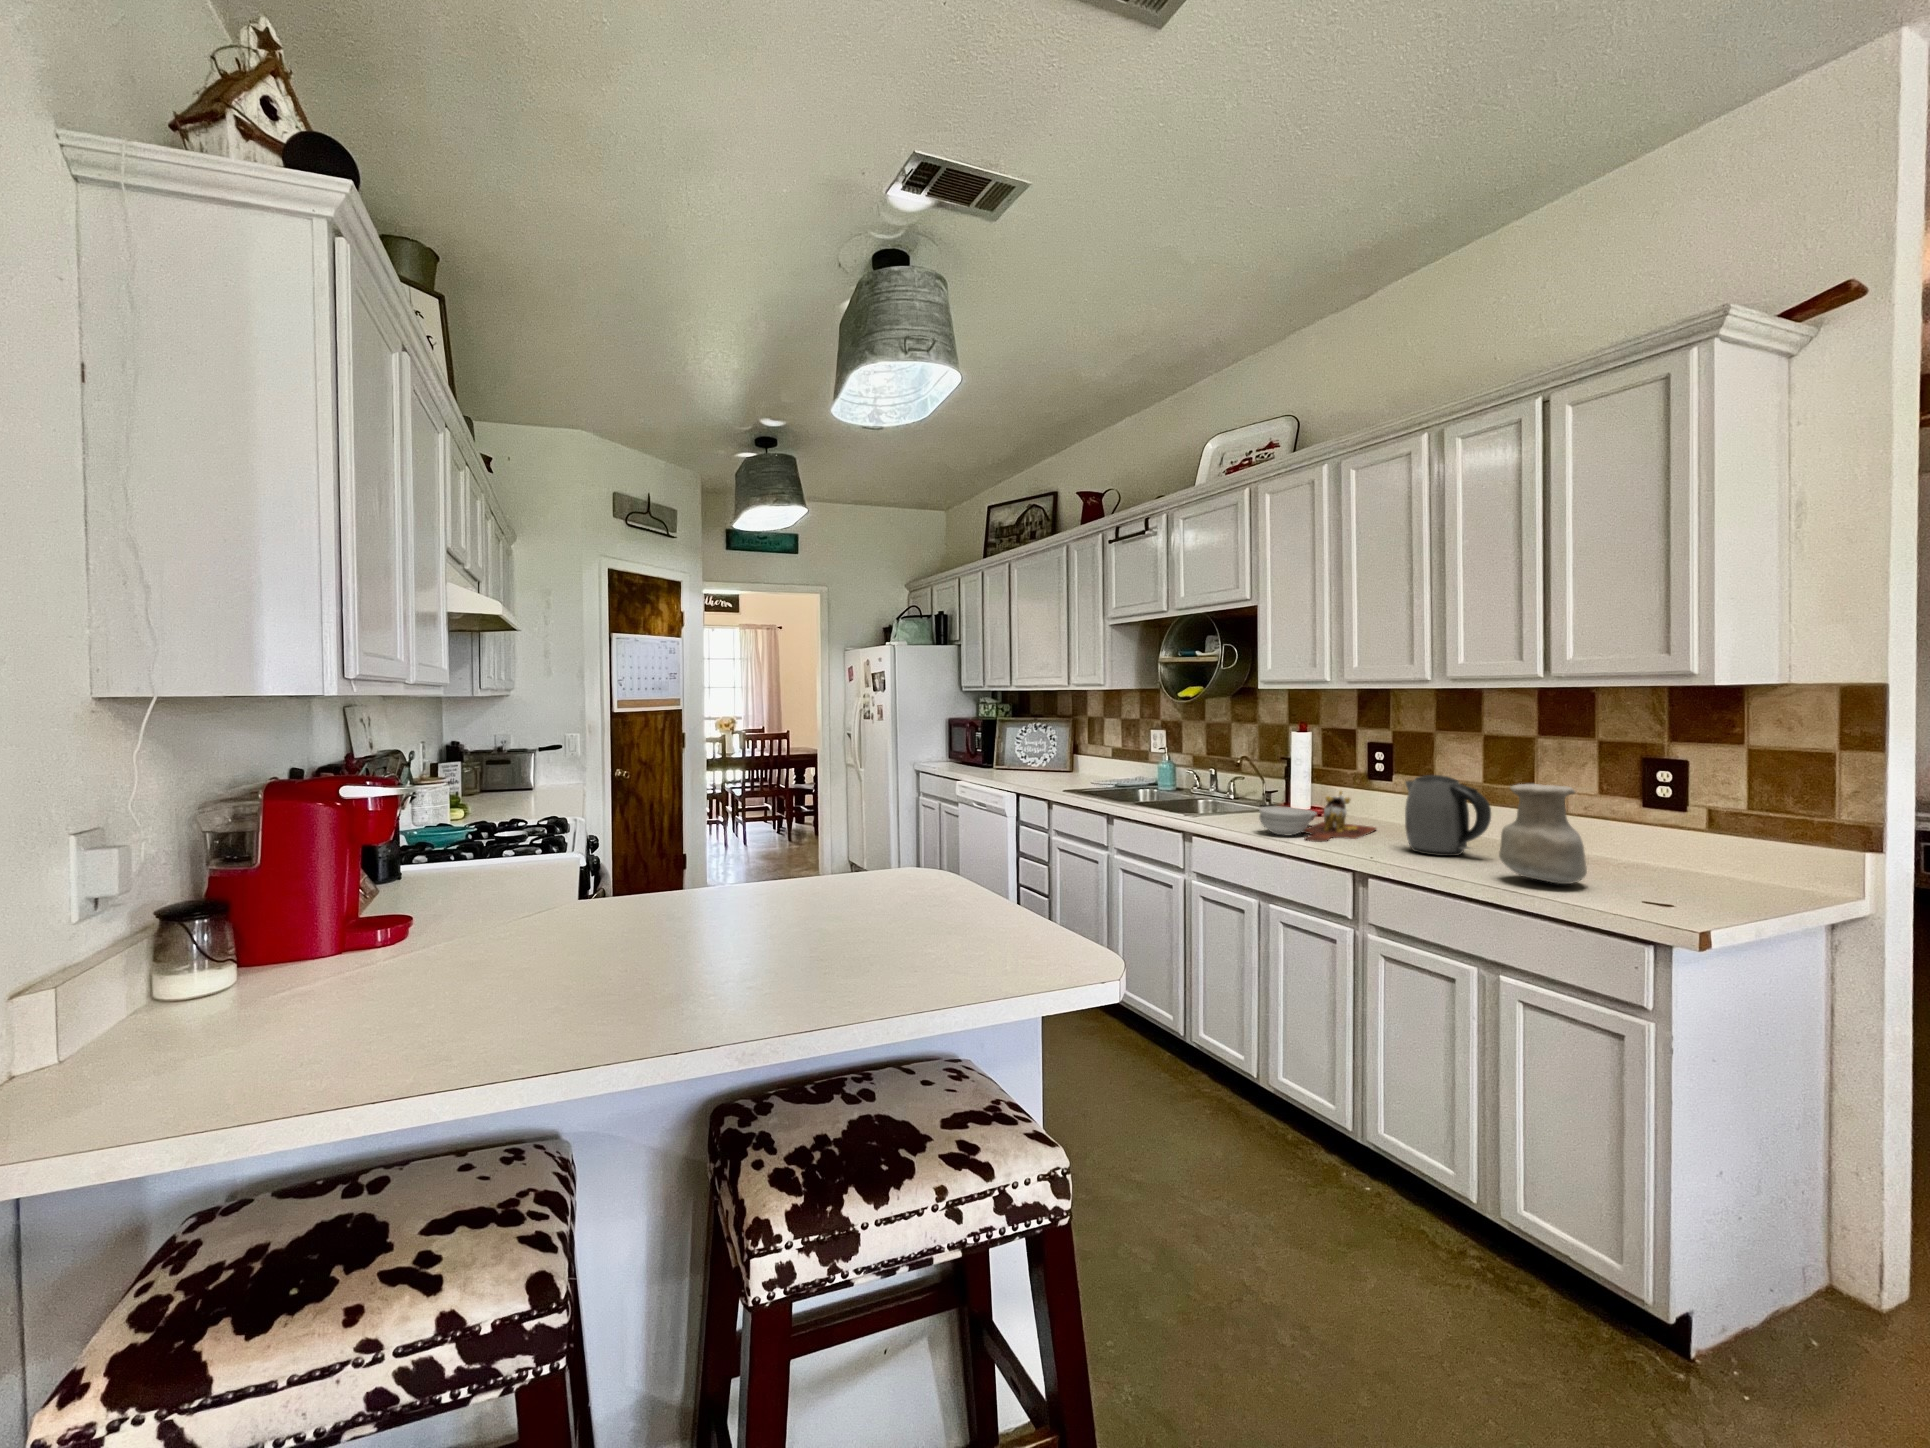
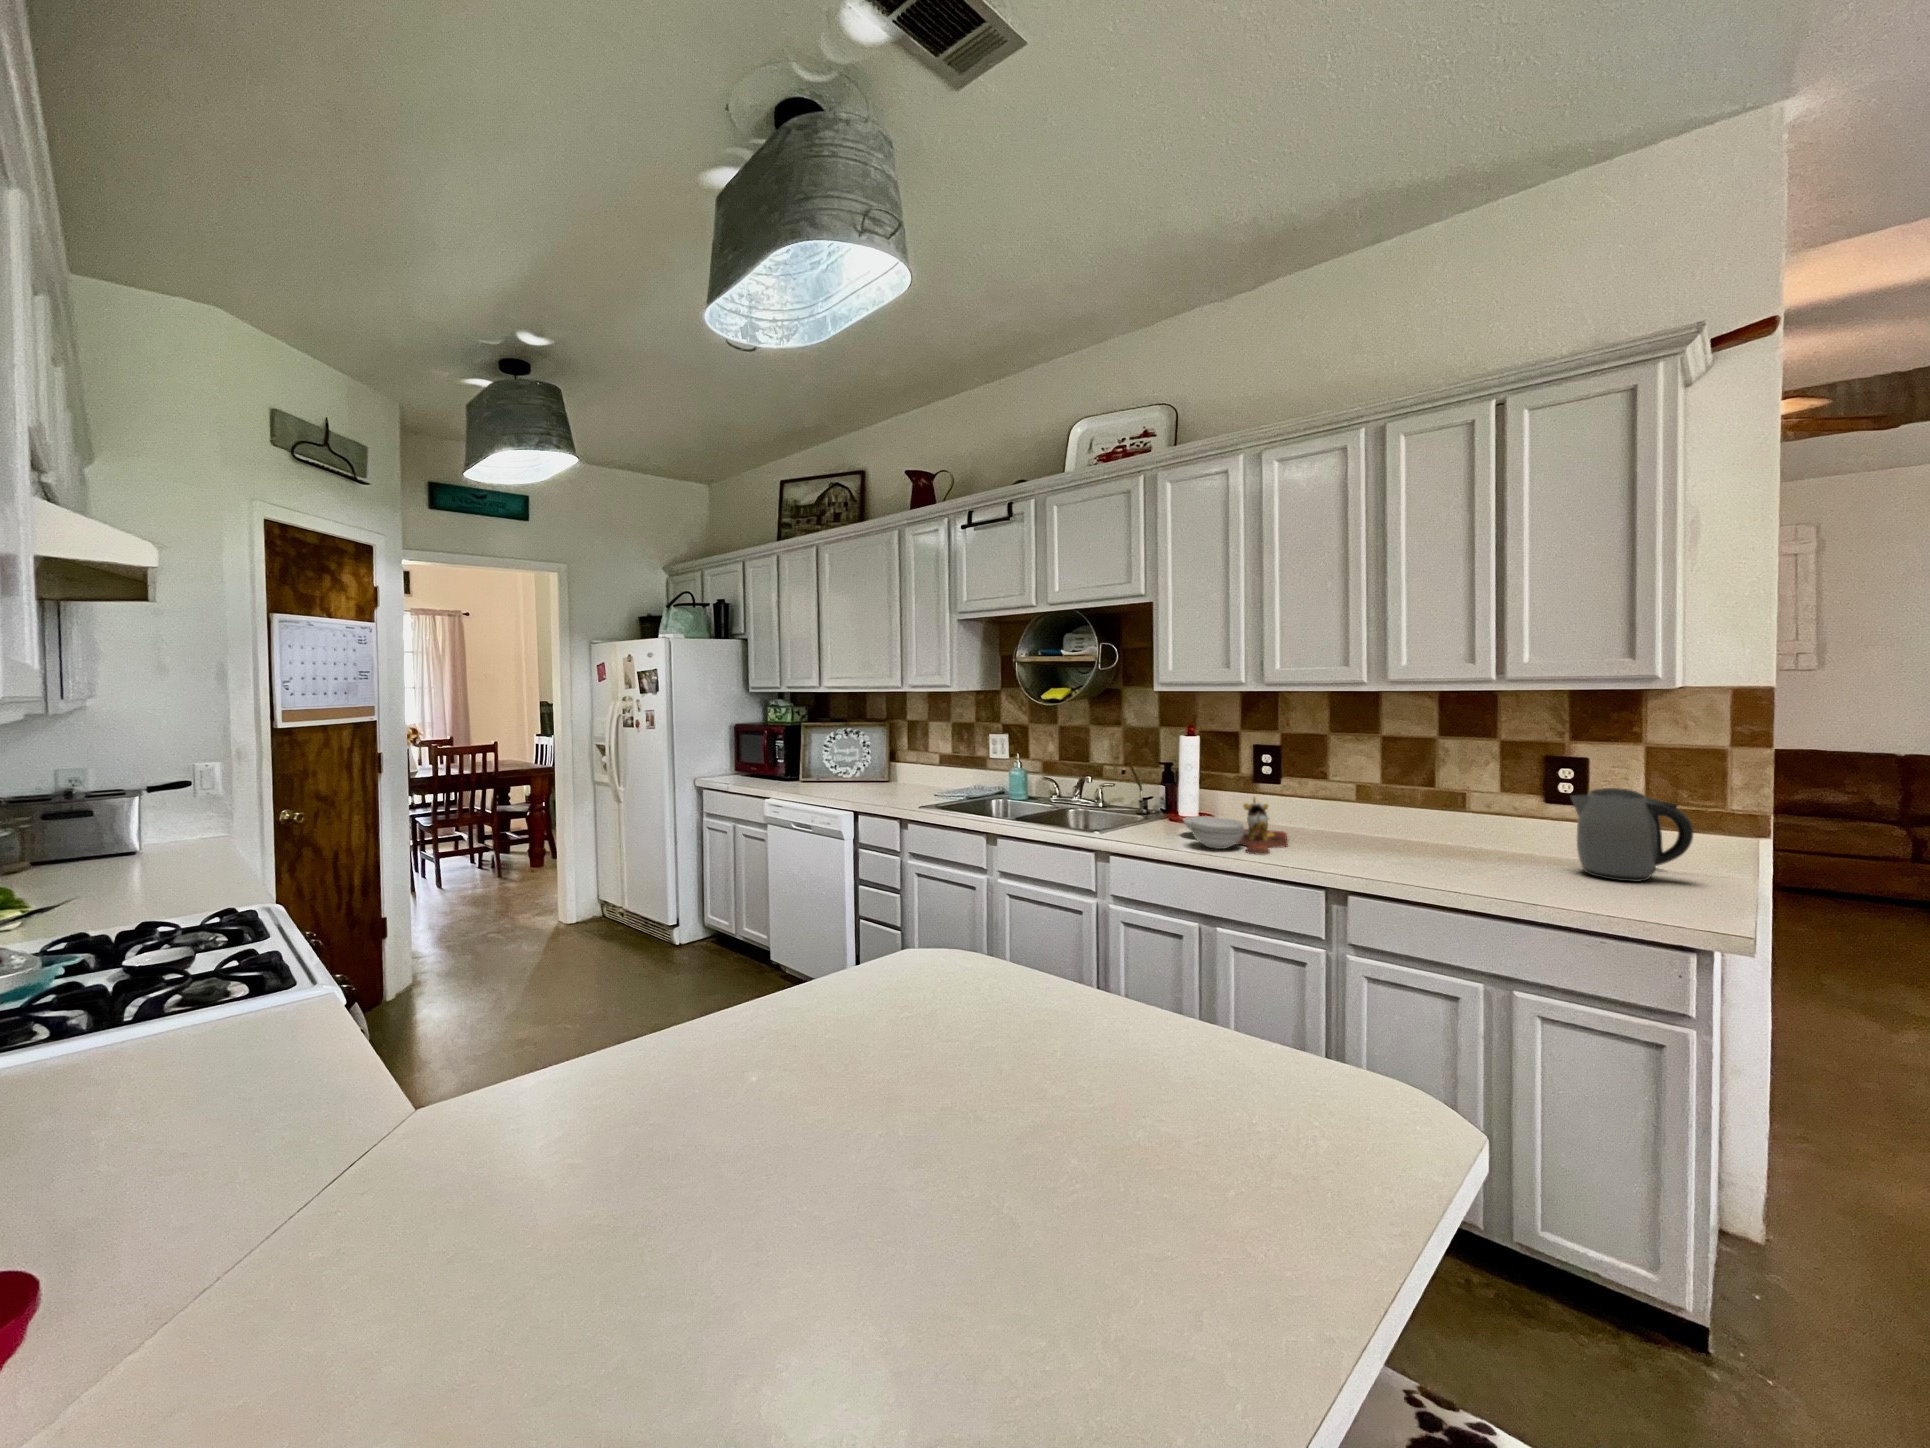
kettle: present [1405,775,1491,856] -> present [1570,788,1693,882]
vase: present [1499,784,1587,884] -> none [1489,789,1577,889]

